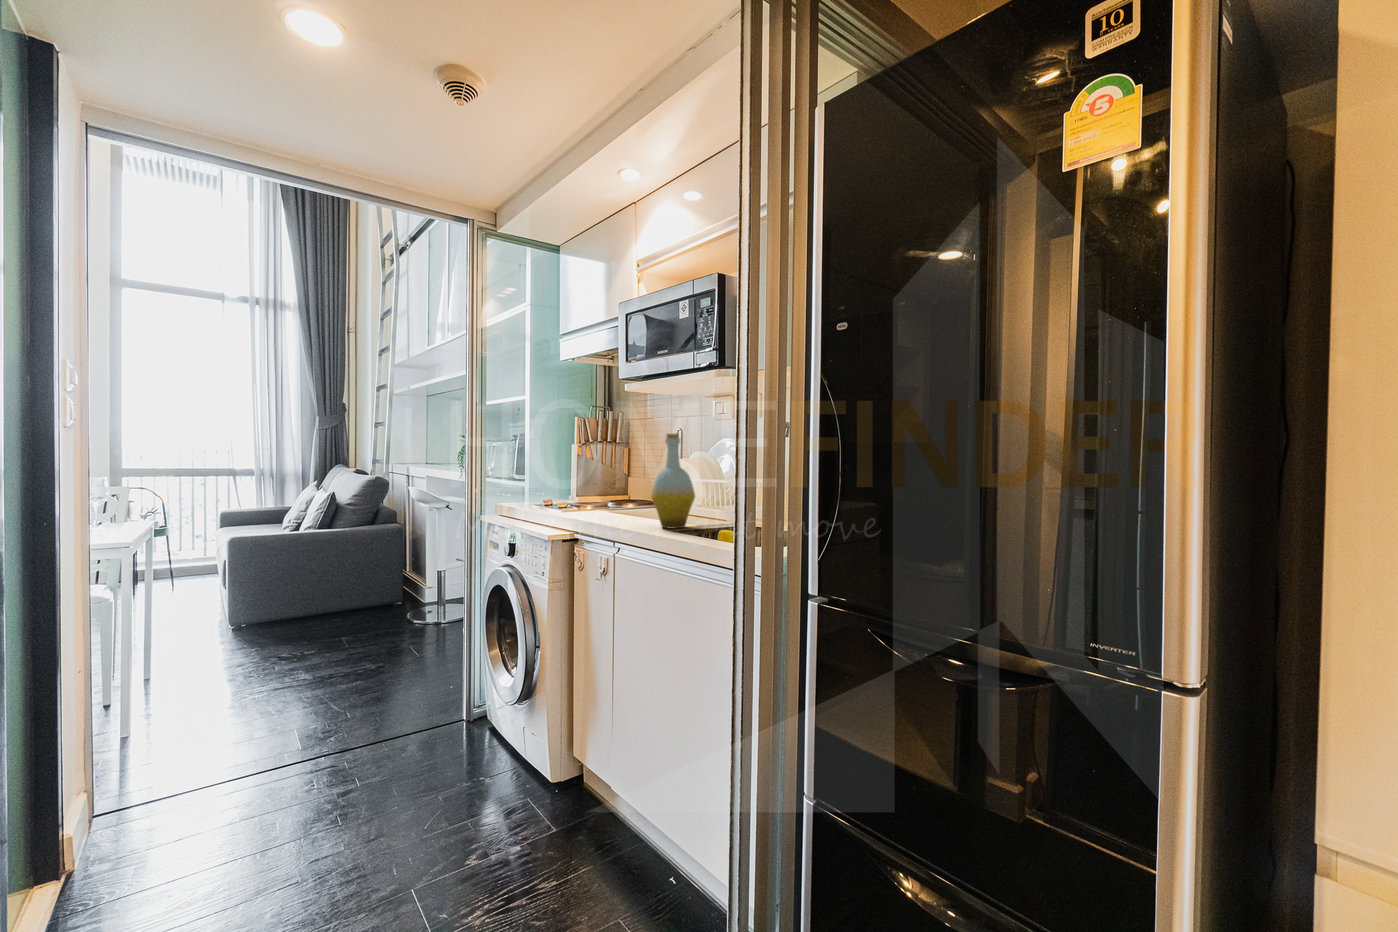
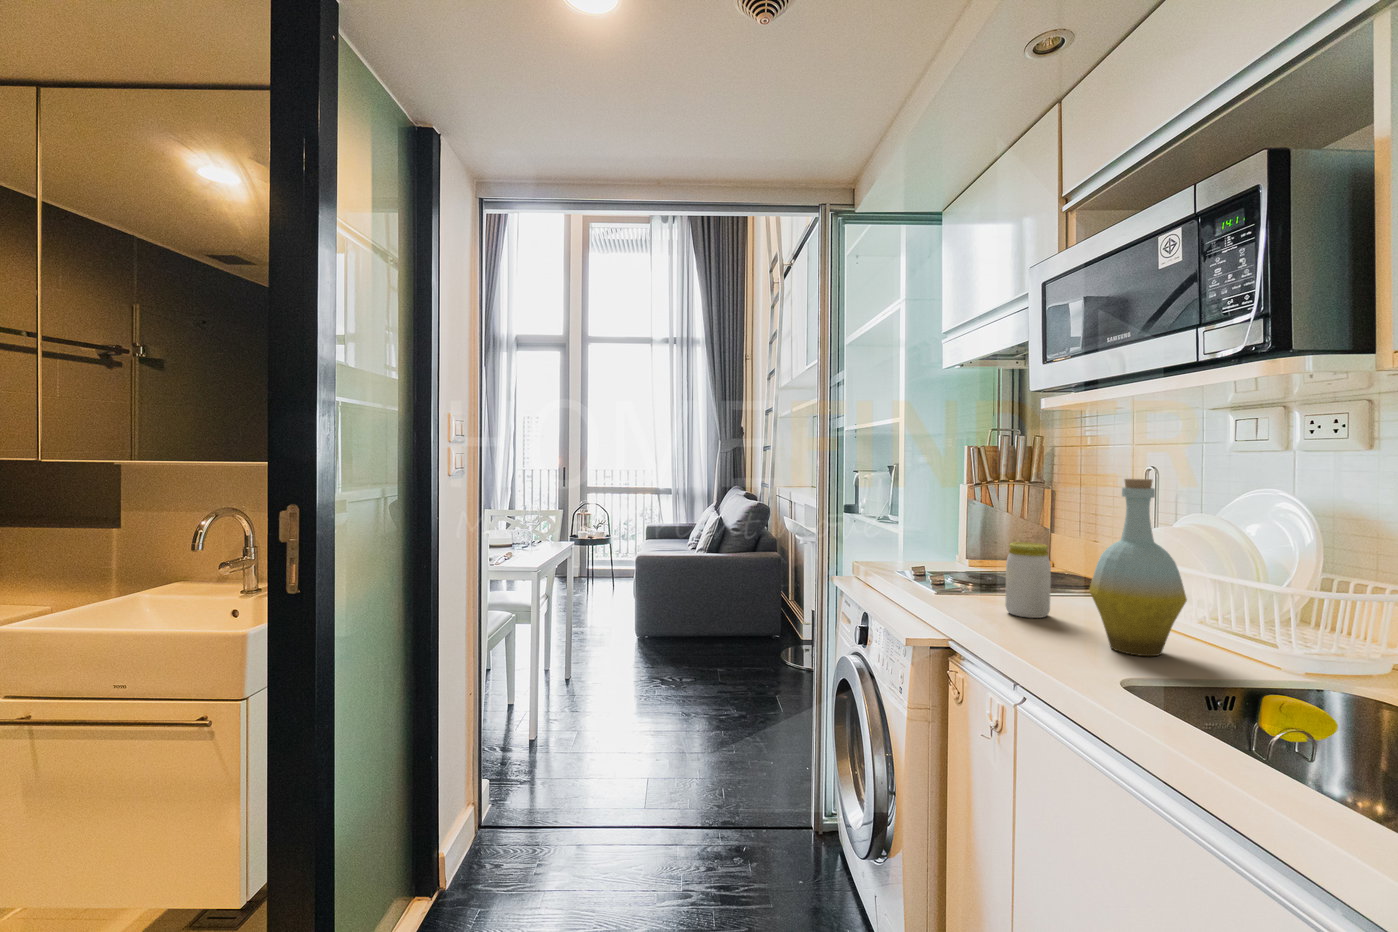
jar: none [607,477,632,522] -> present [1005,542,1051,618]

